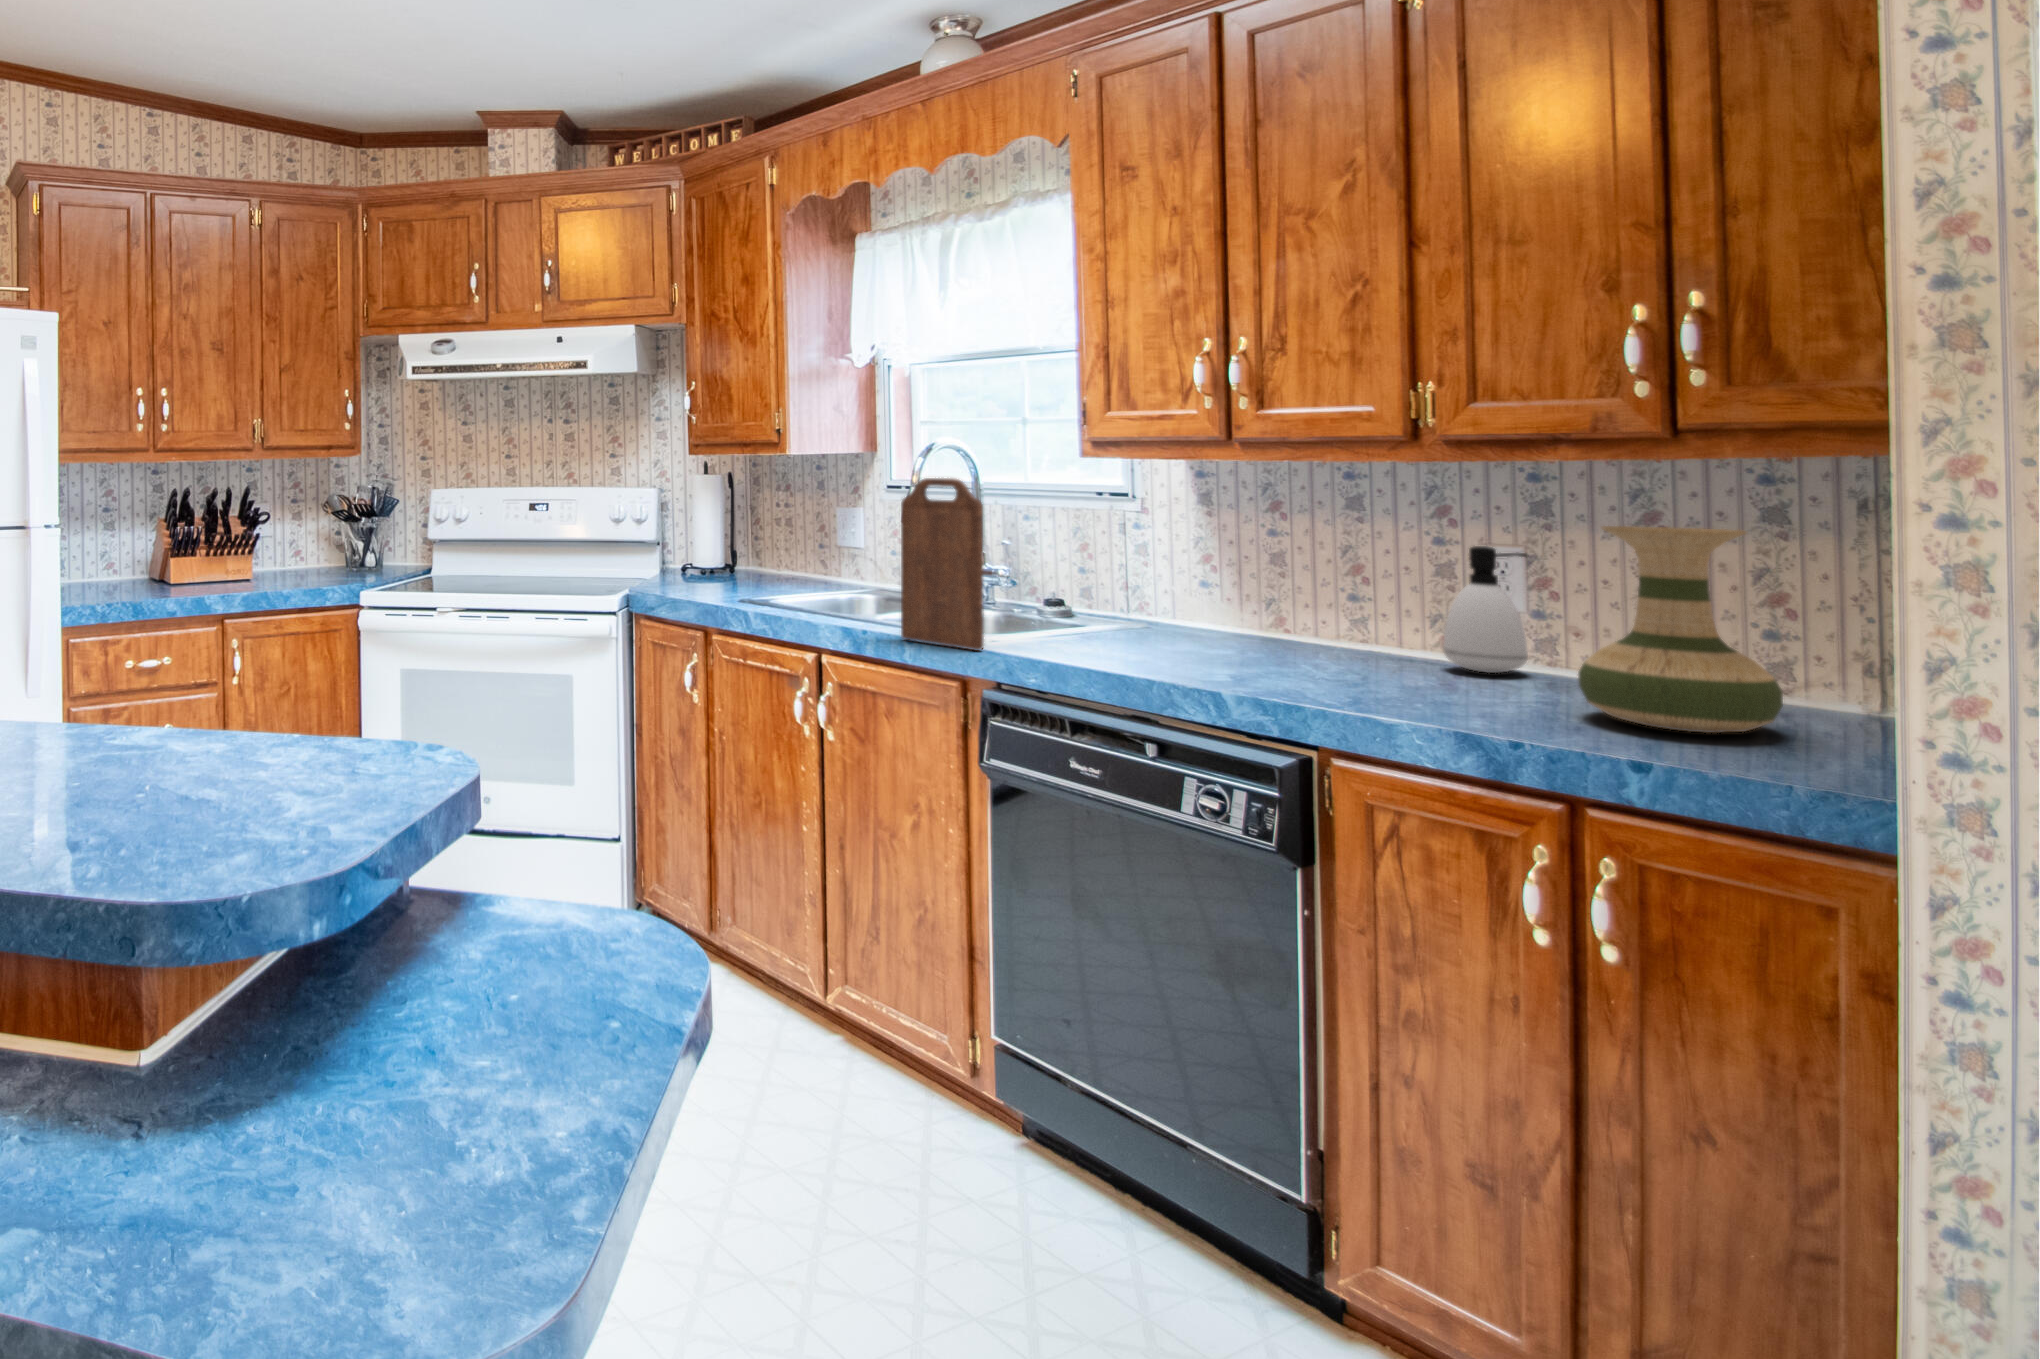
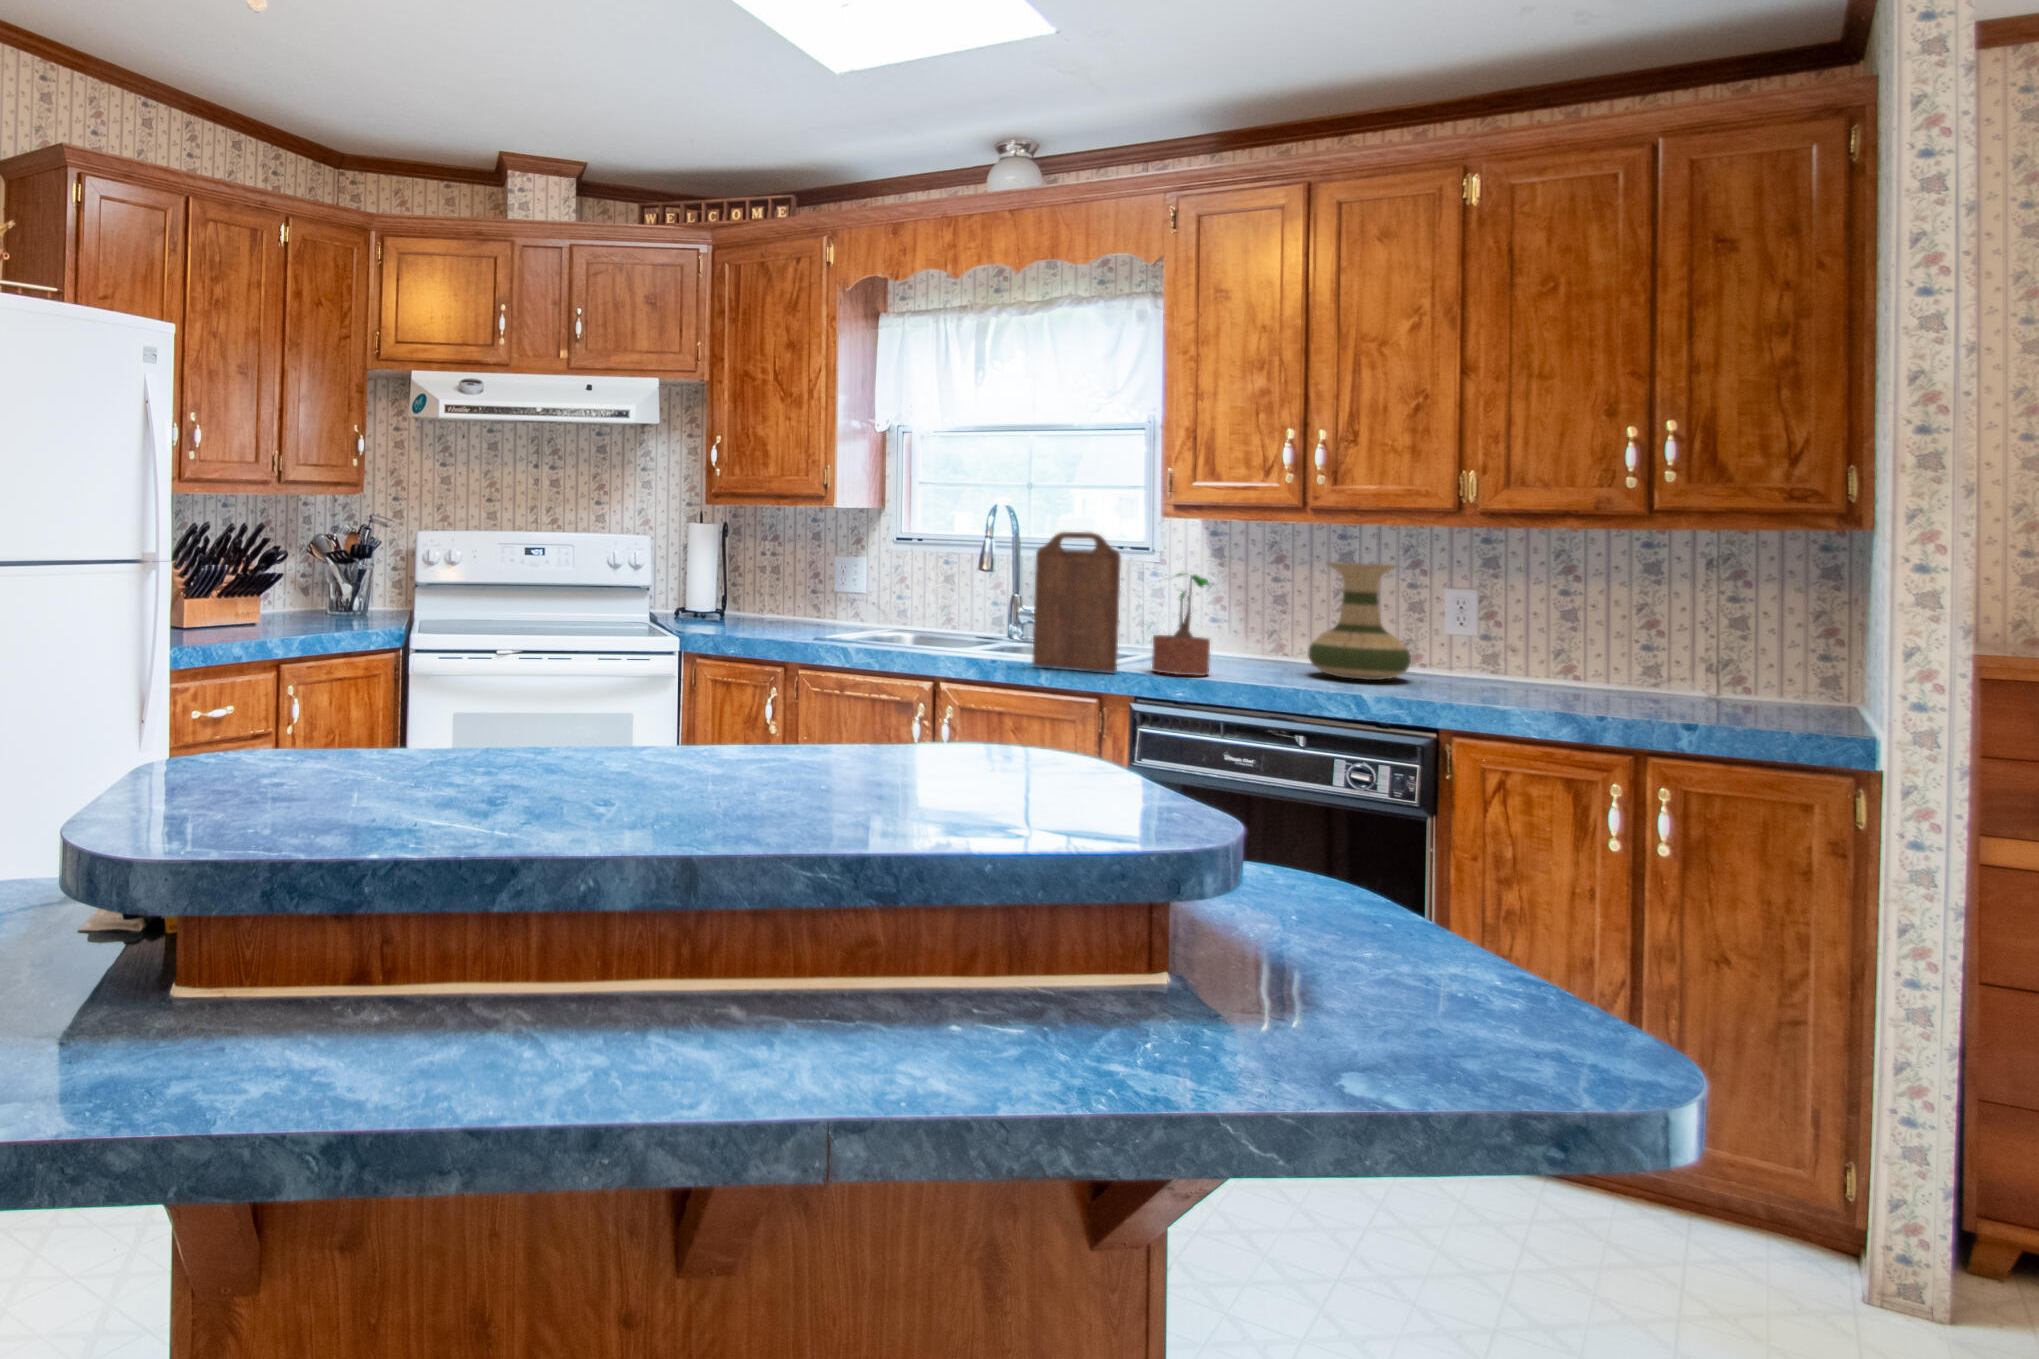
vase: present [1578,526,1783,733] -> present [1308,562,1411,680]
potted plant: none [1034,527,1111,657] -> present [1152,573,1210,676]
soap dispenser: present [1443,546,1528,673] -> none [1434,588,1496,678]

